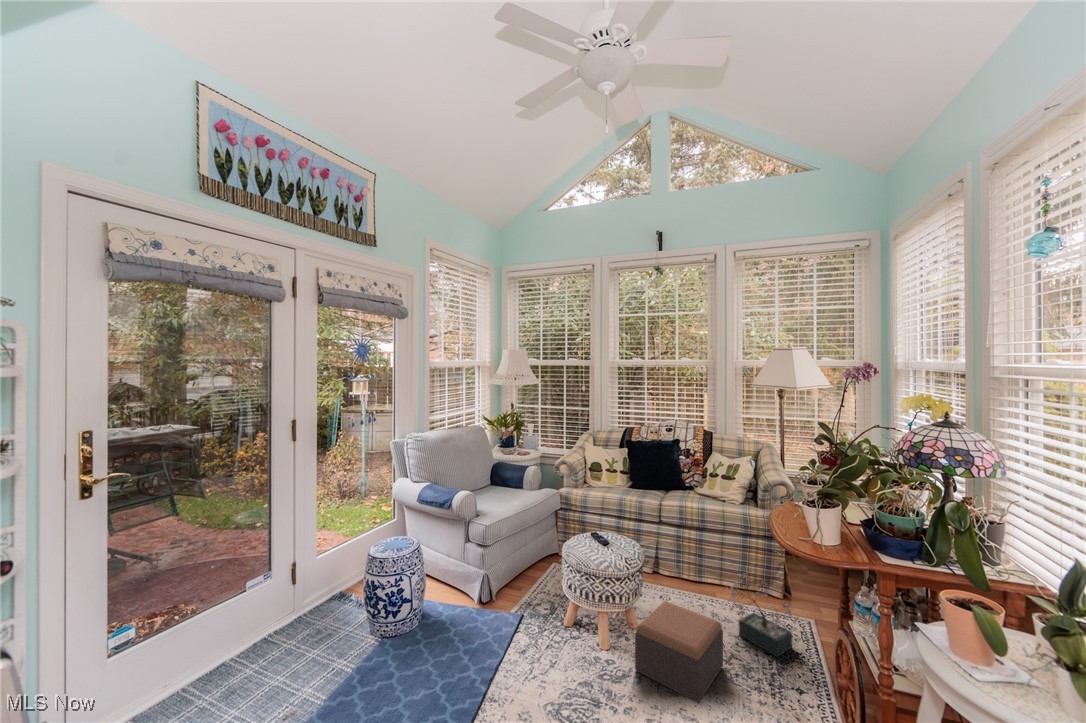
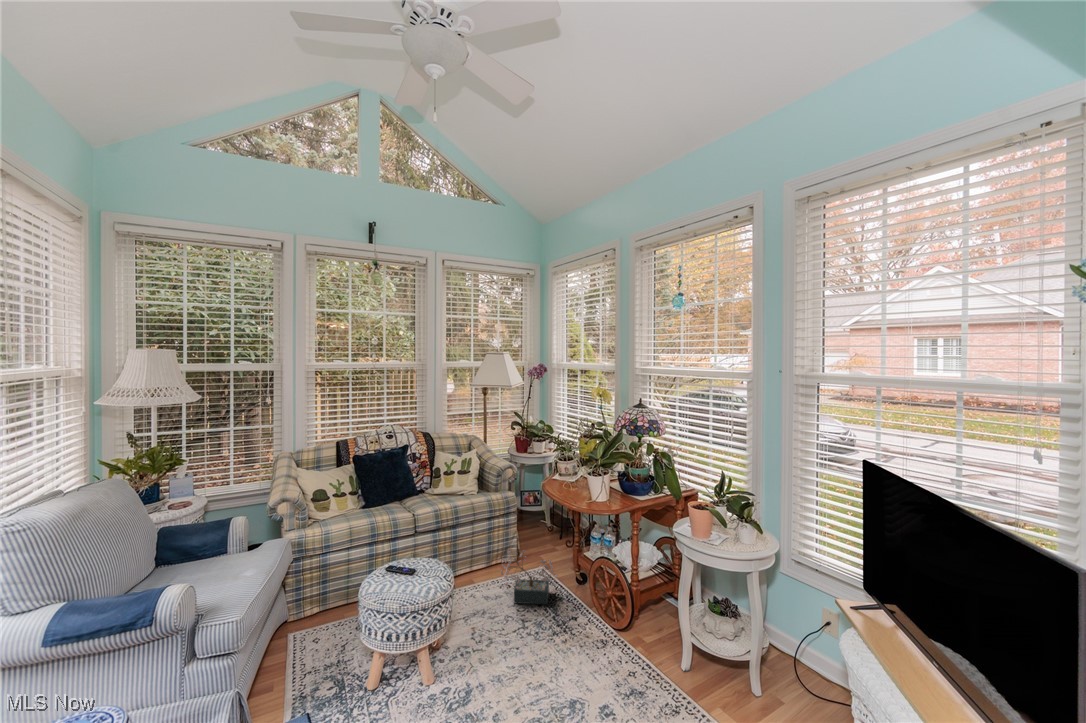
footstool: present [635,601,723,703] -> none [469,596,537,682]

